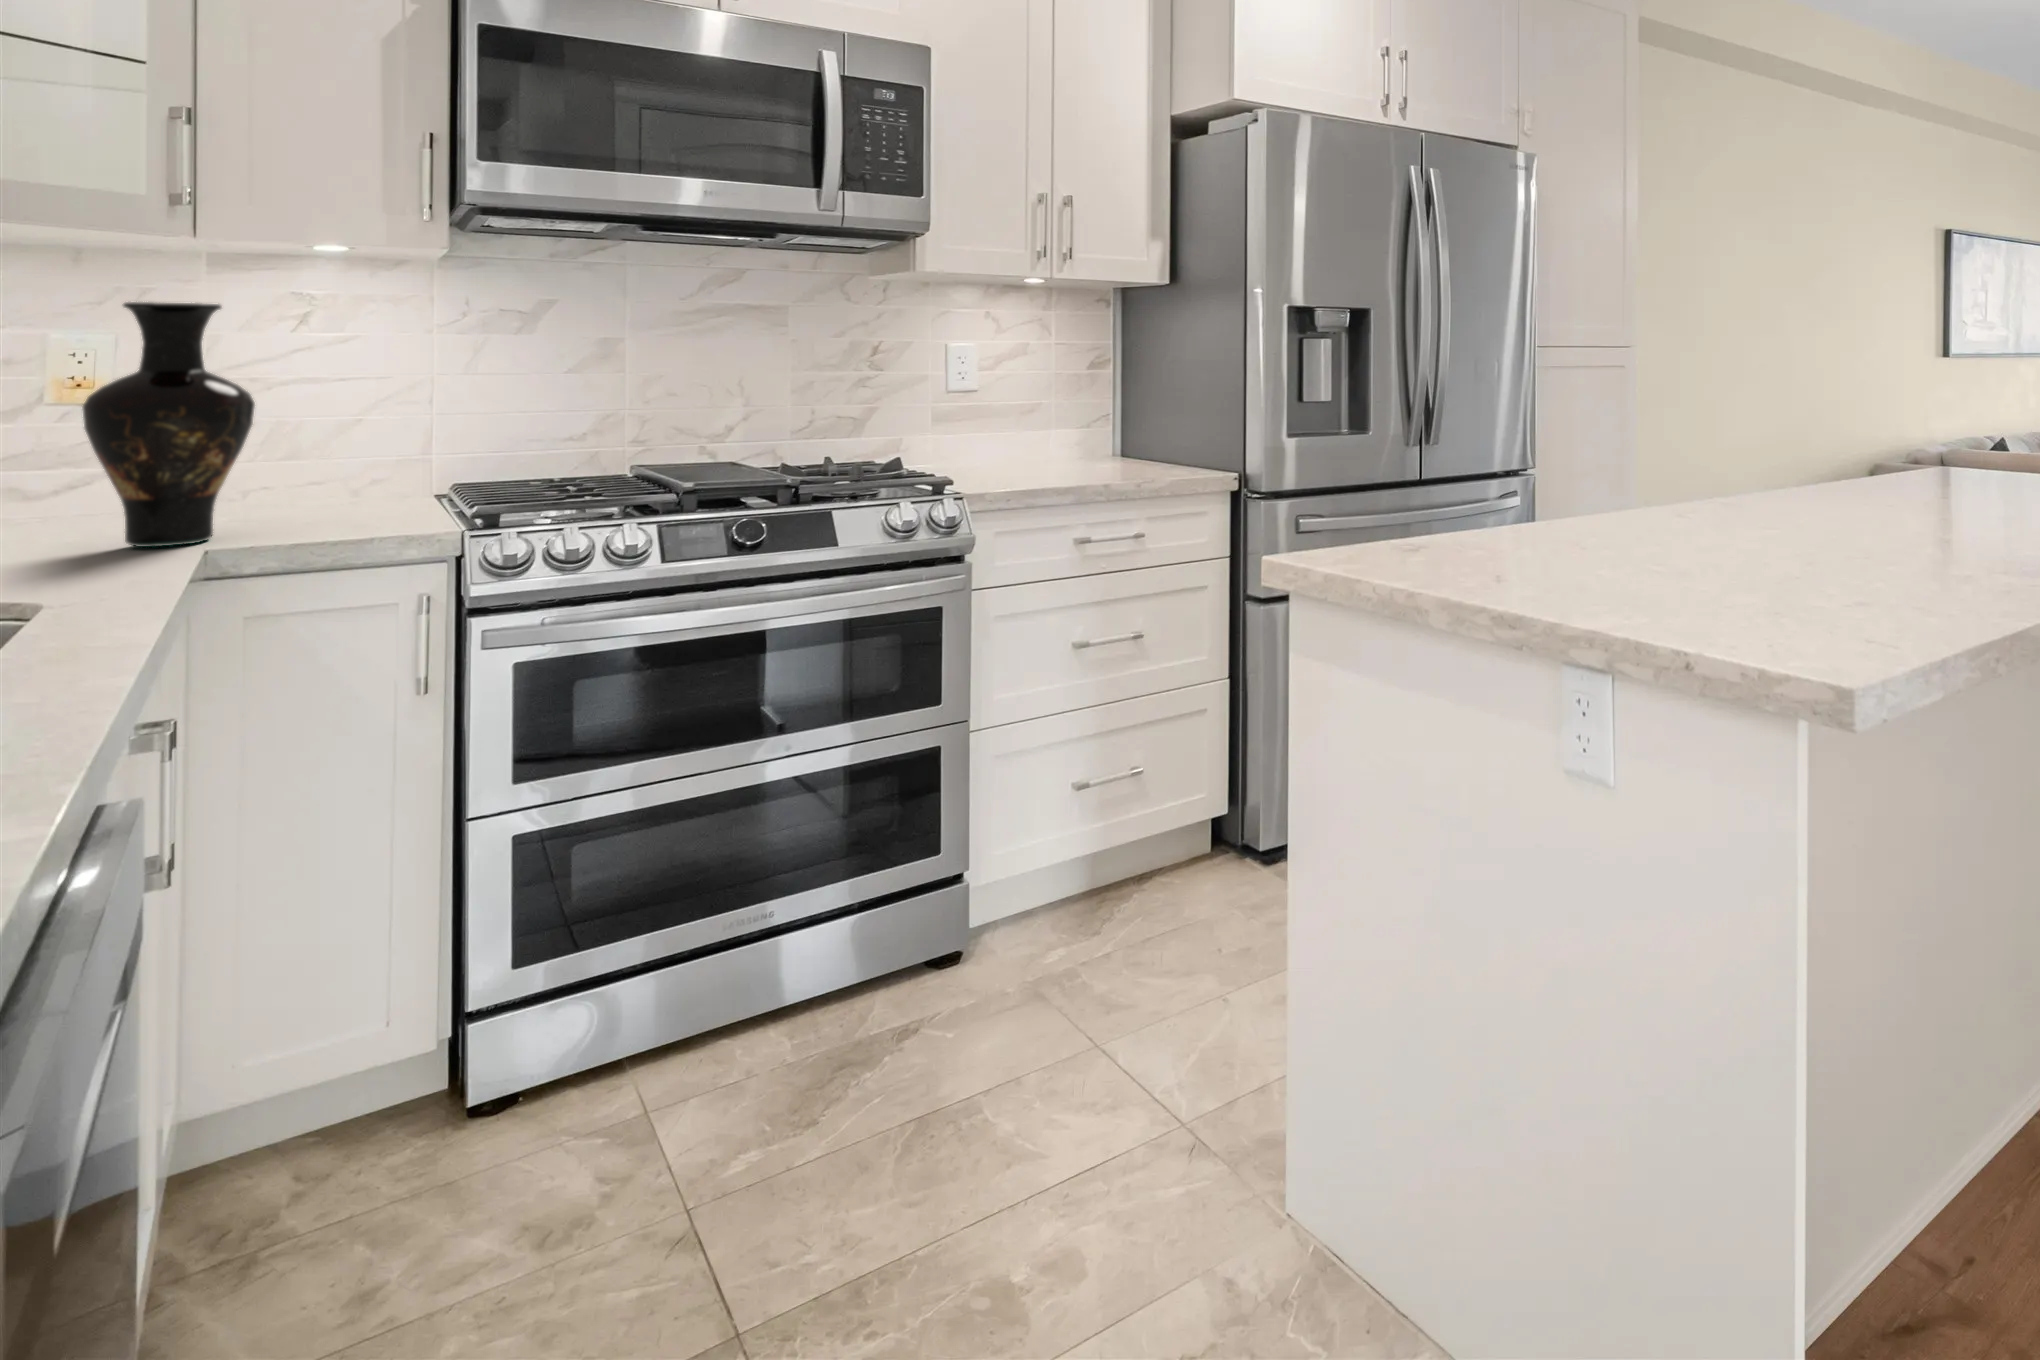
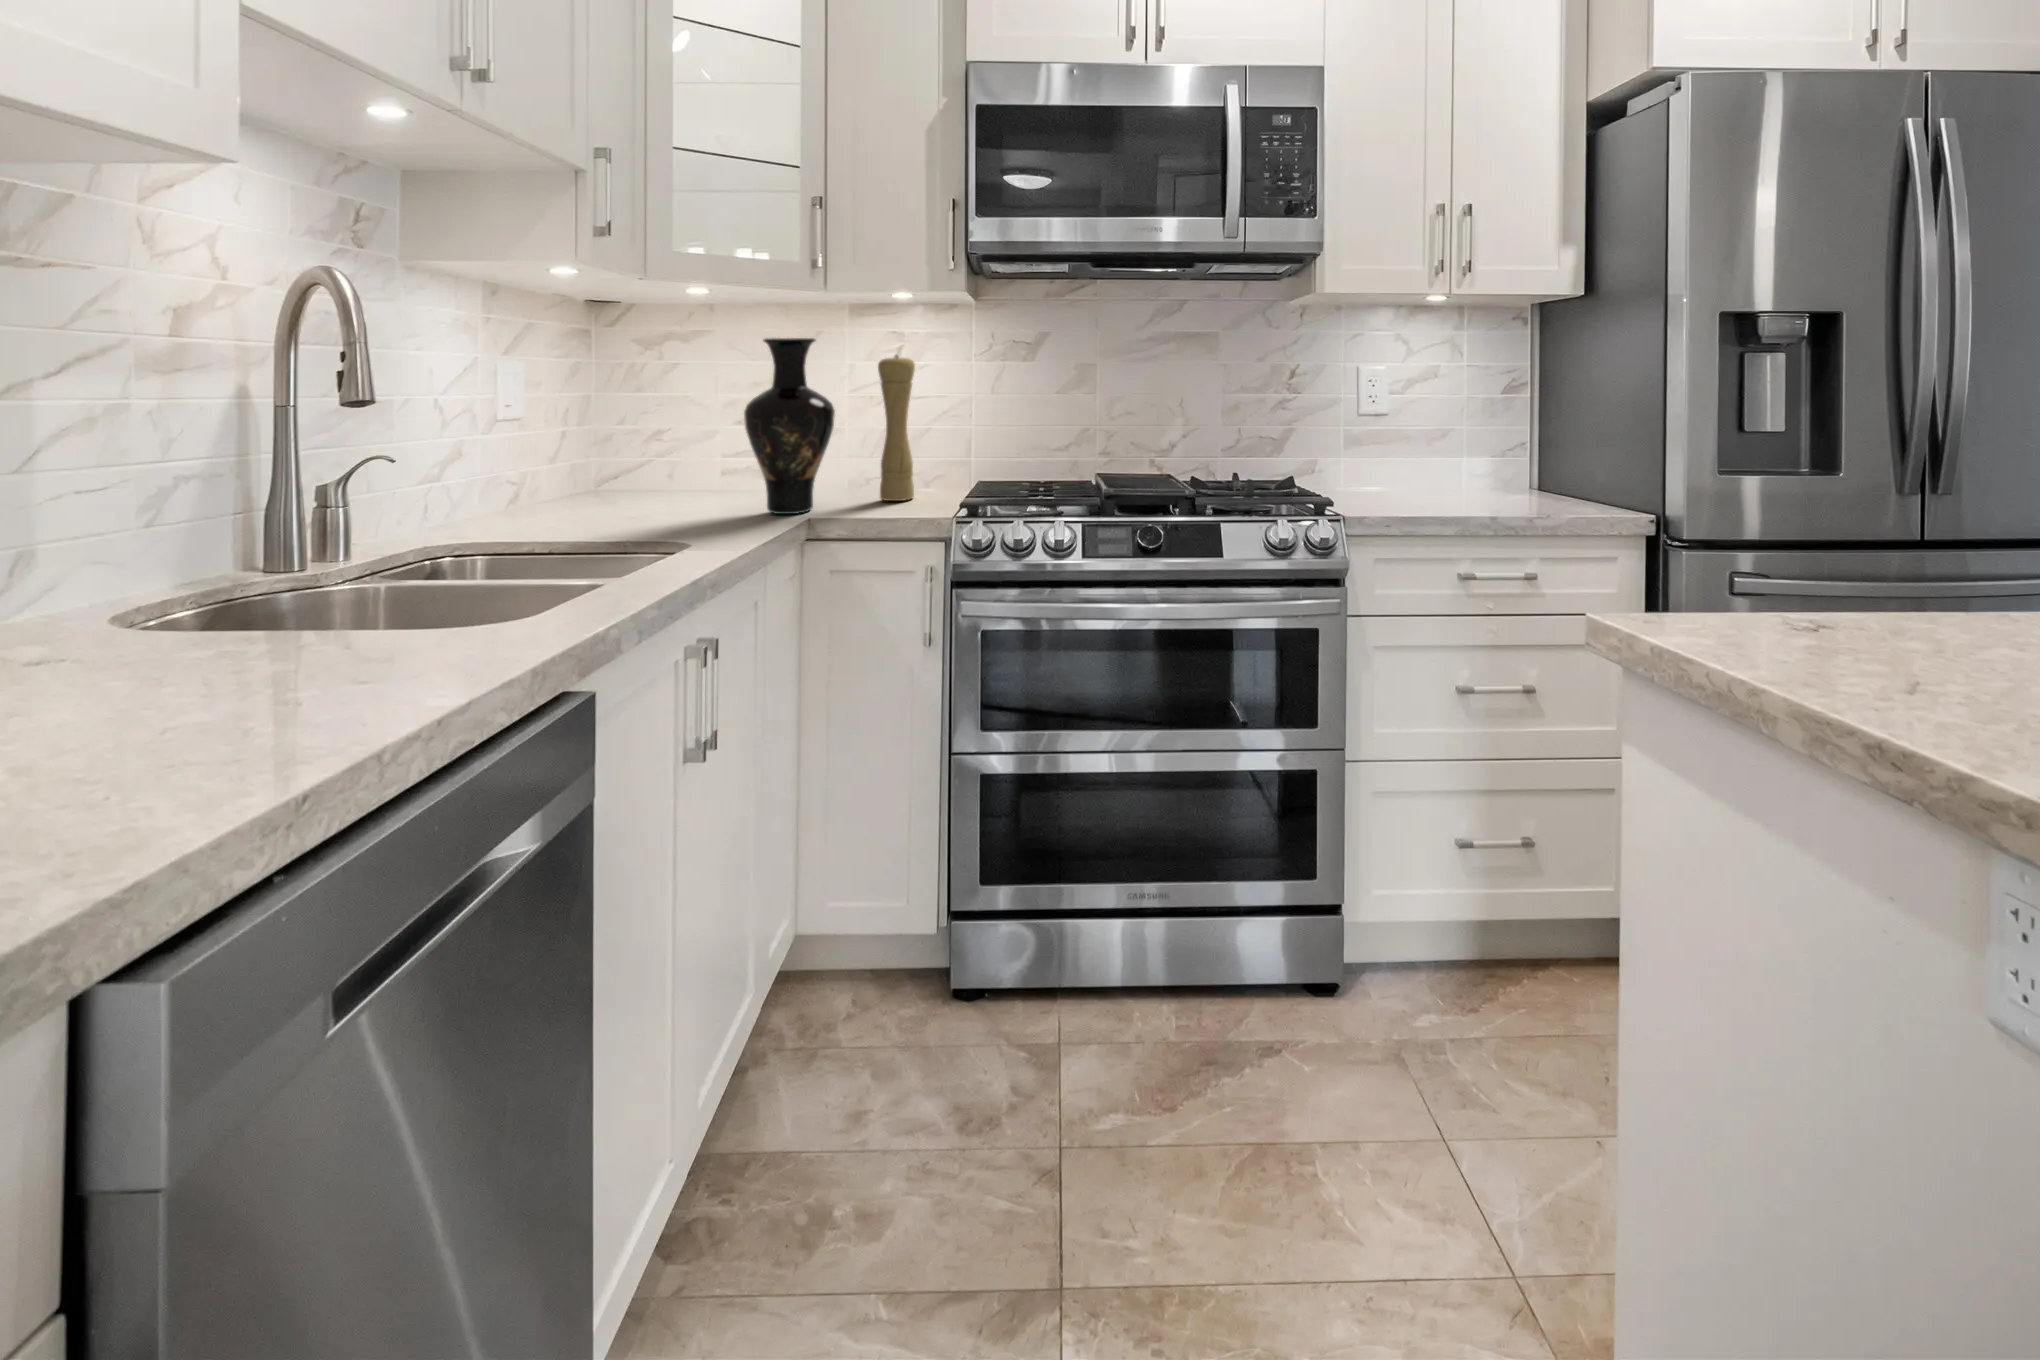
pepper mill: none [326,330,389,519] -> present [878,355,915,501]

